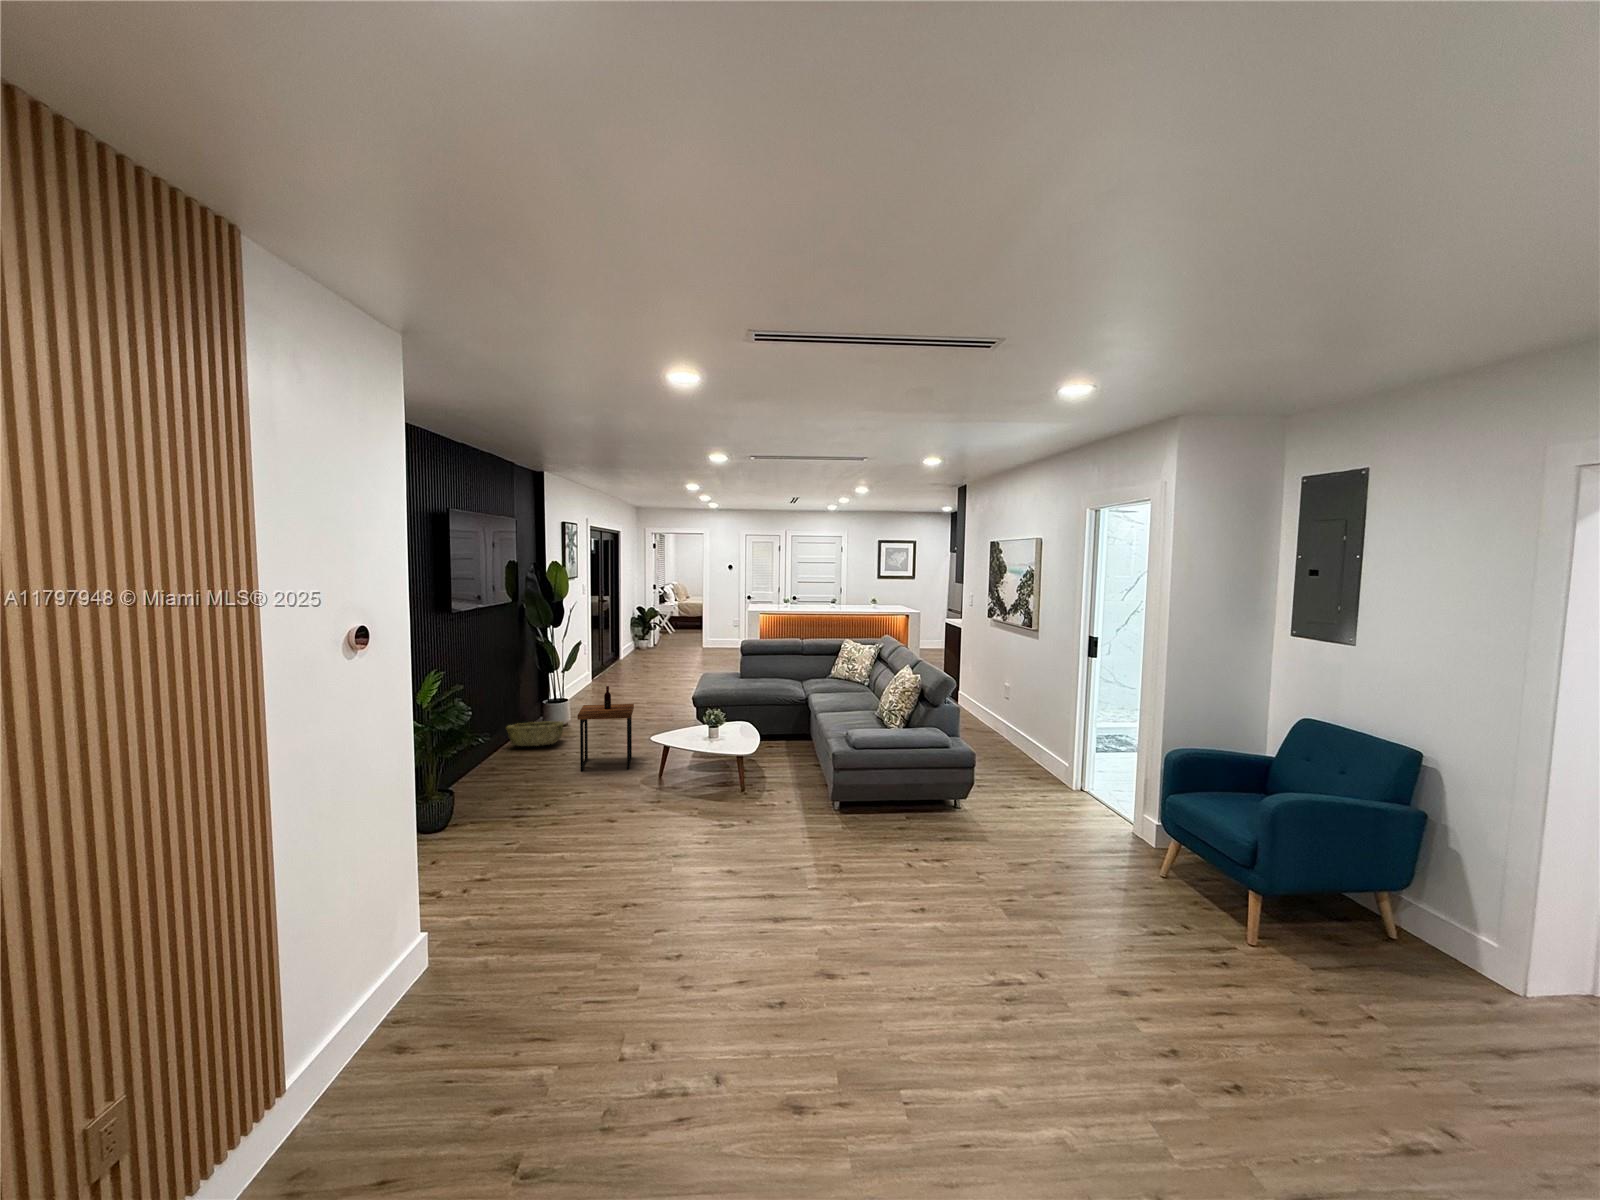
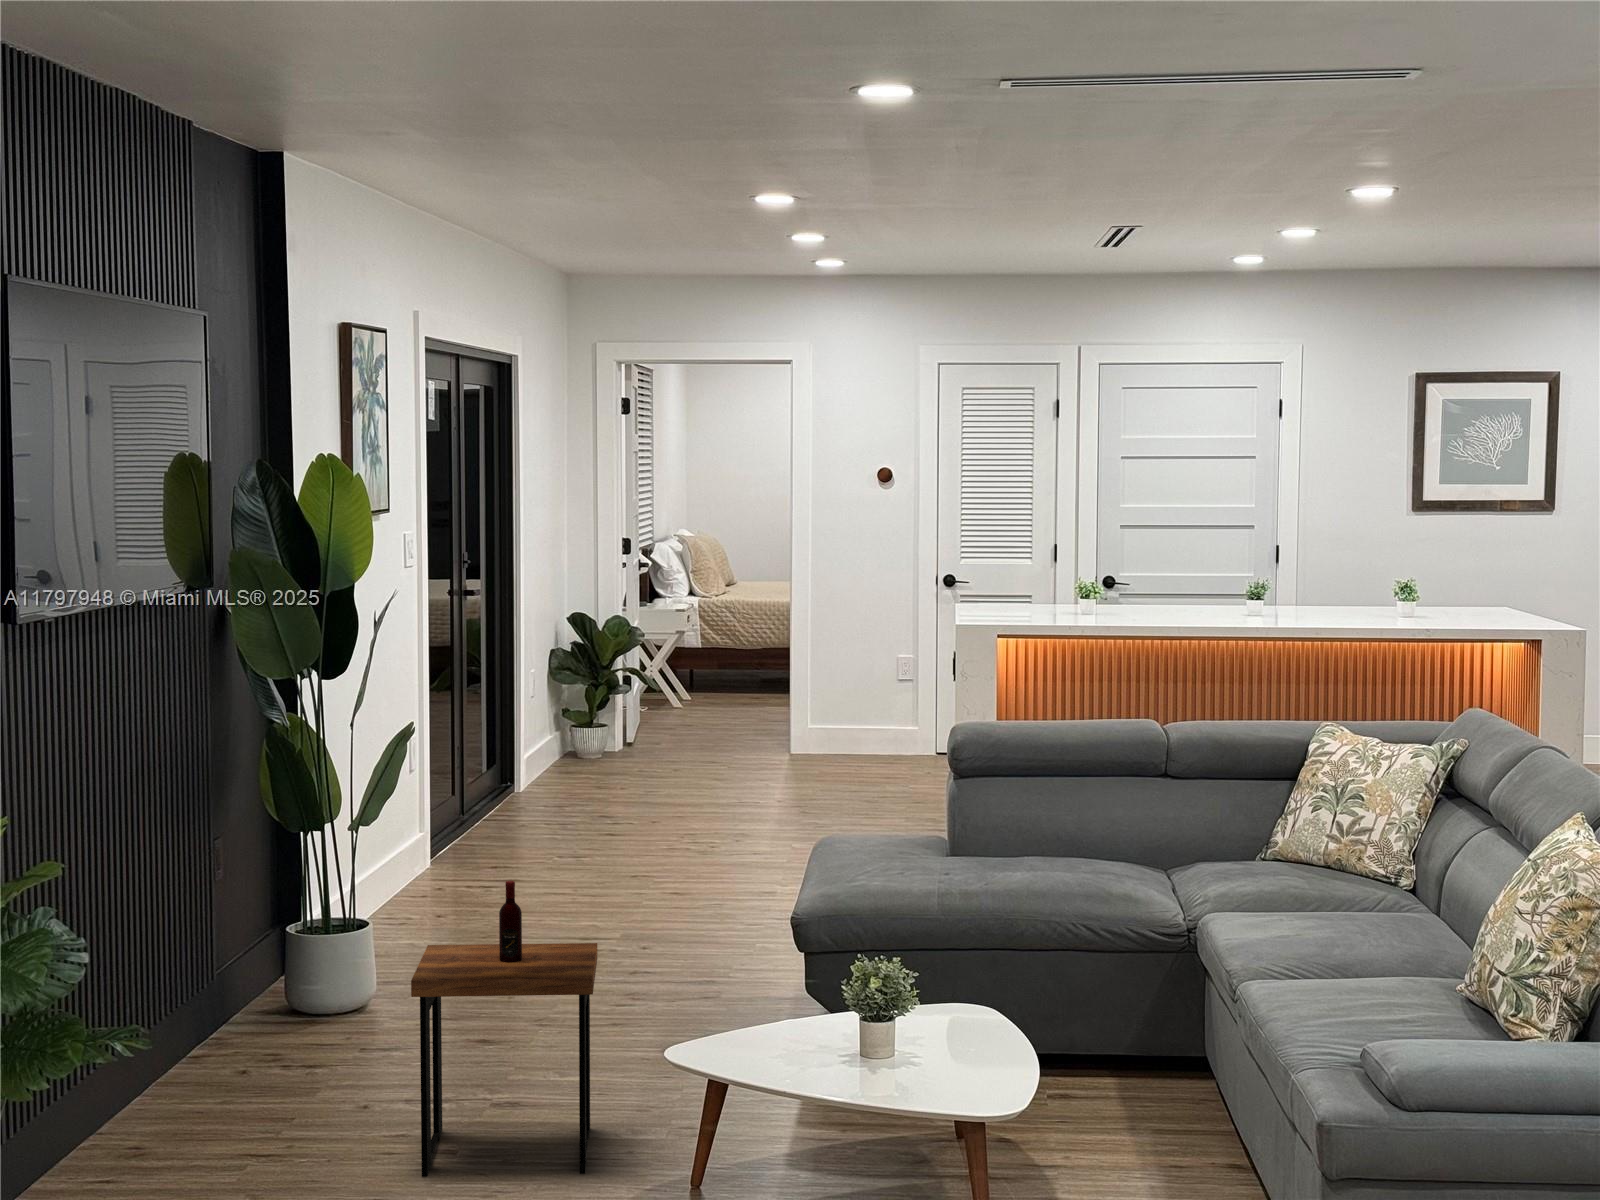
woven basket: present [506,721,564,746] -> none [168,996,358,1082]

